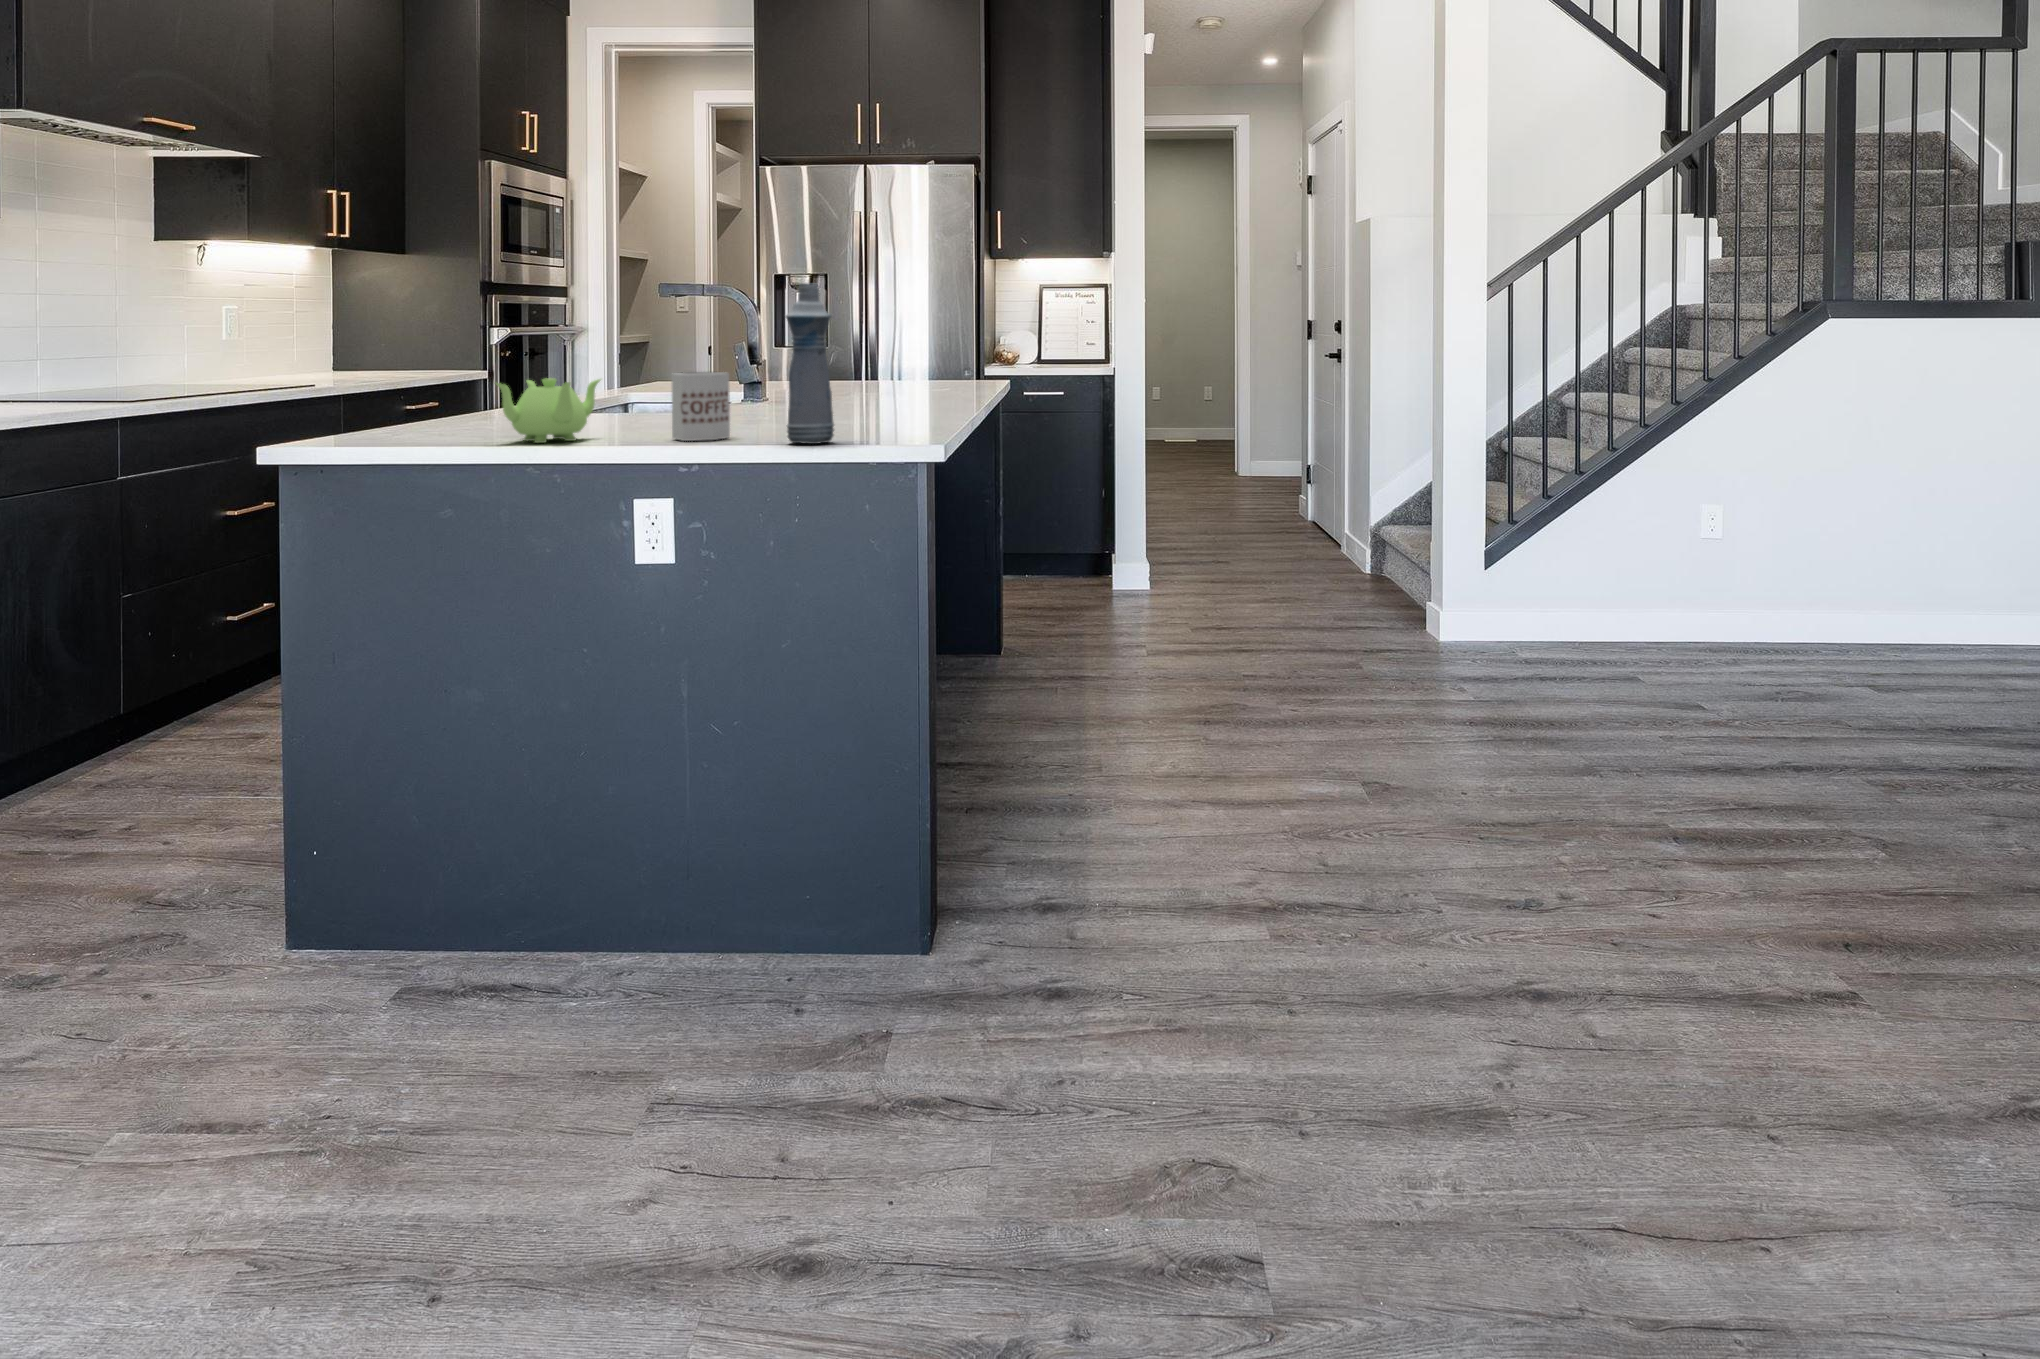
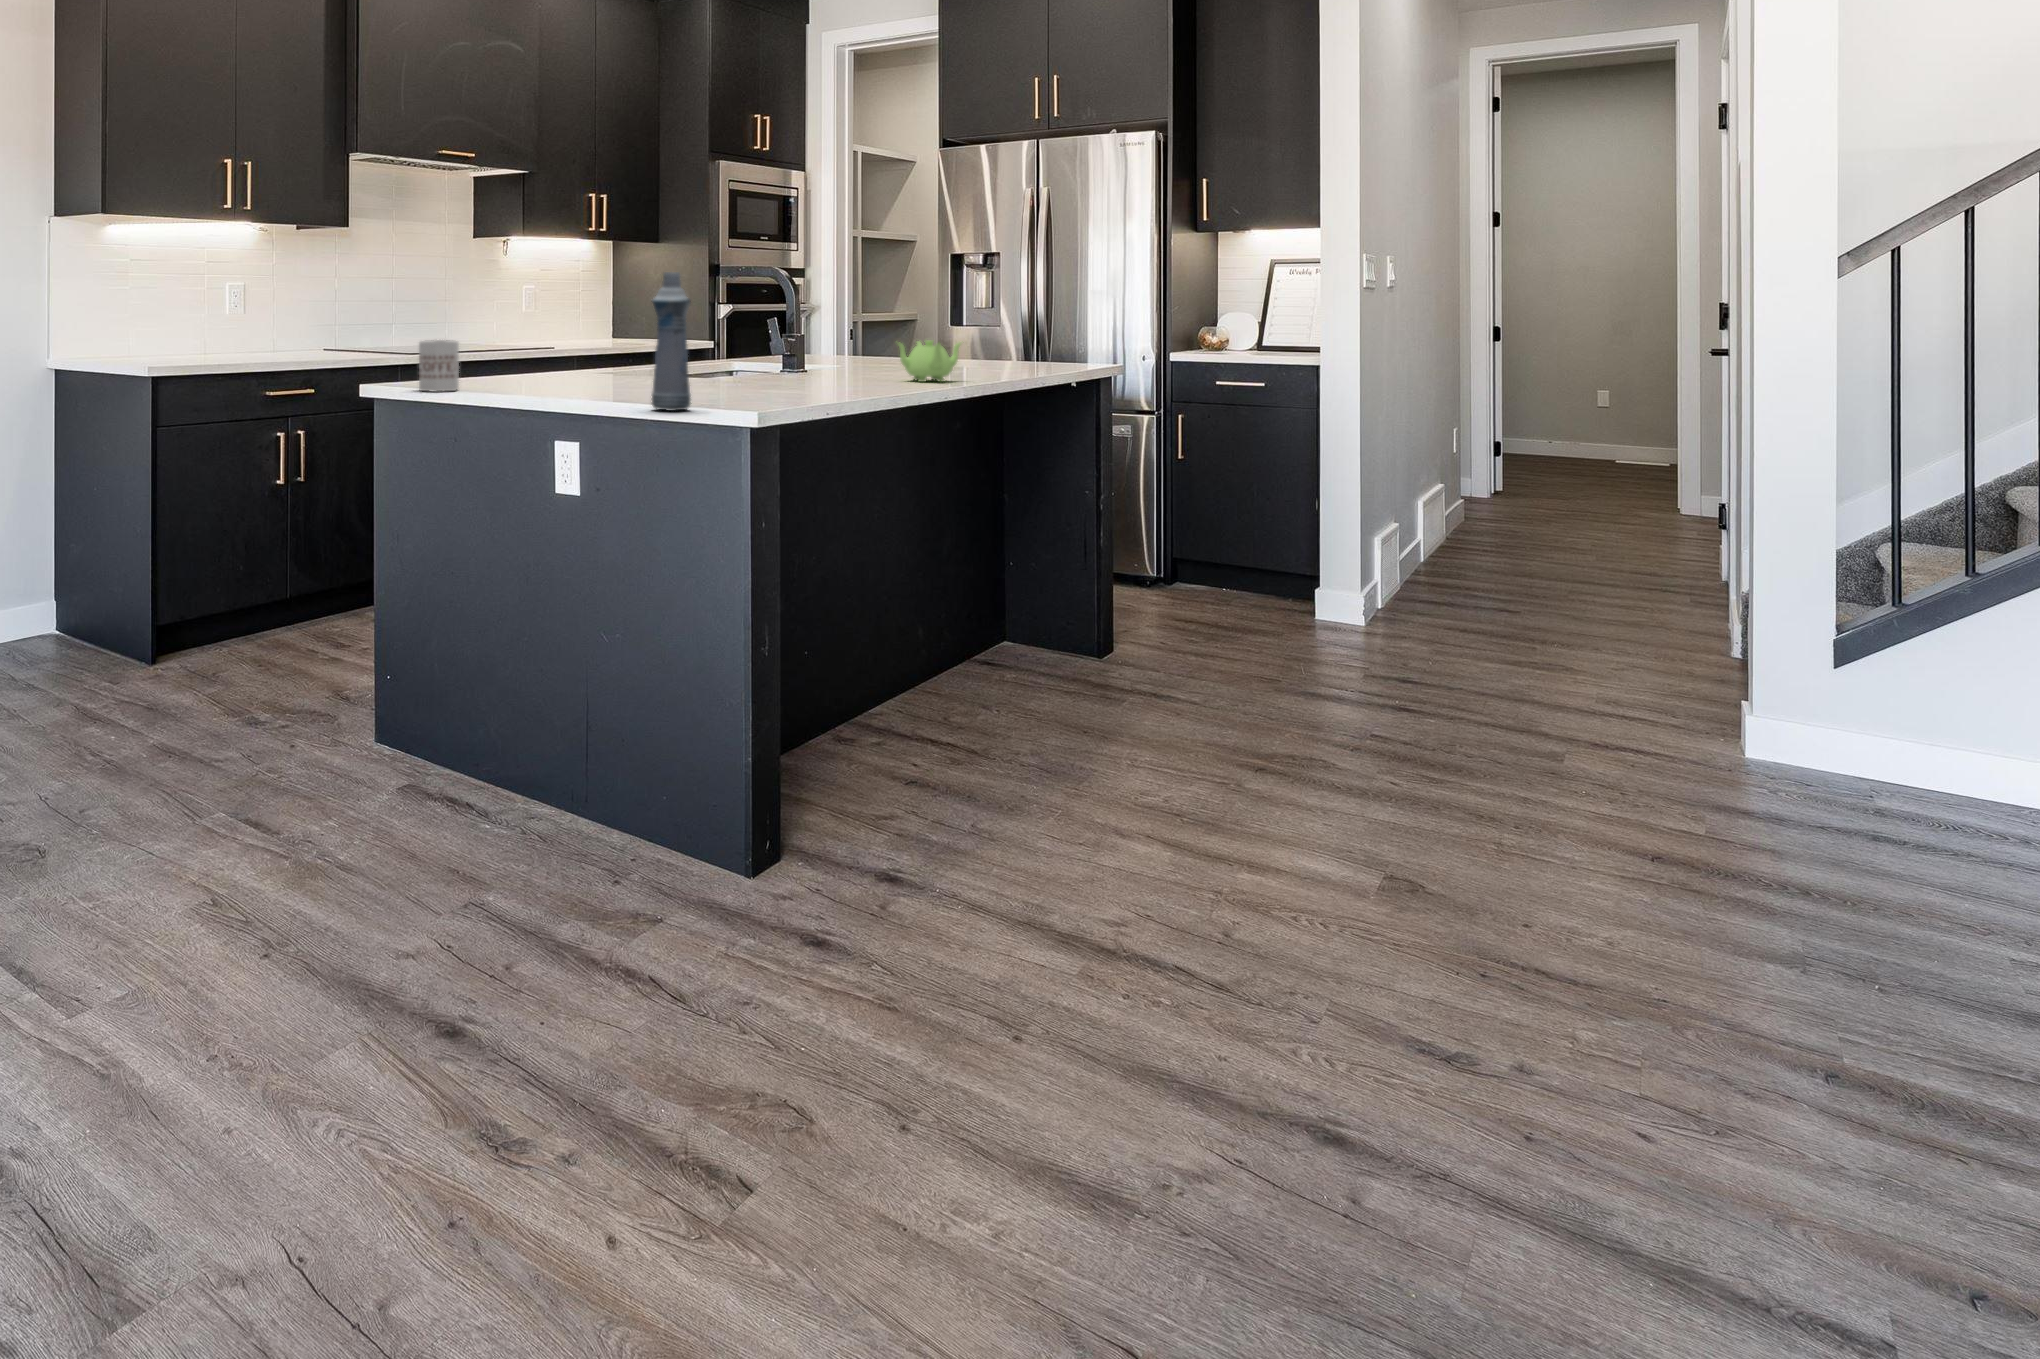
mug: present [672,372,730,441] -> present [419,340,459,392]
teapot: present [496,378,601,443] -> present [898,340,961,382]

